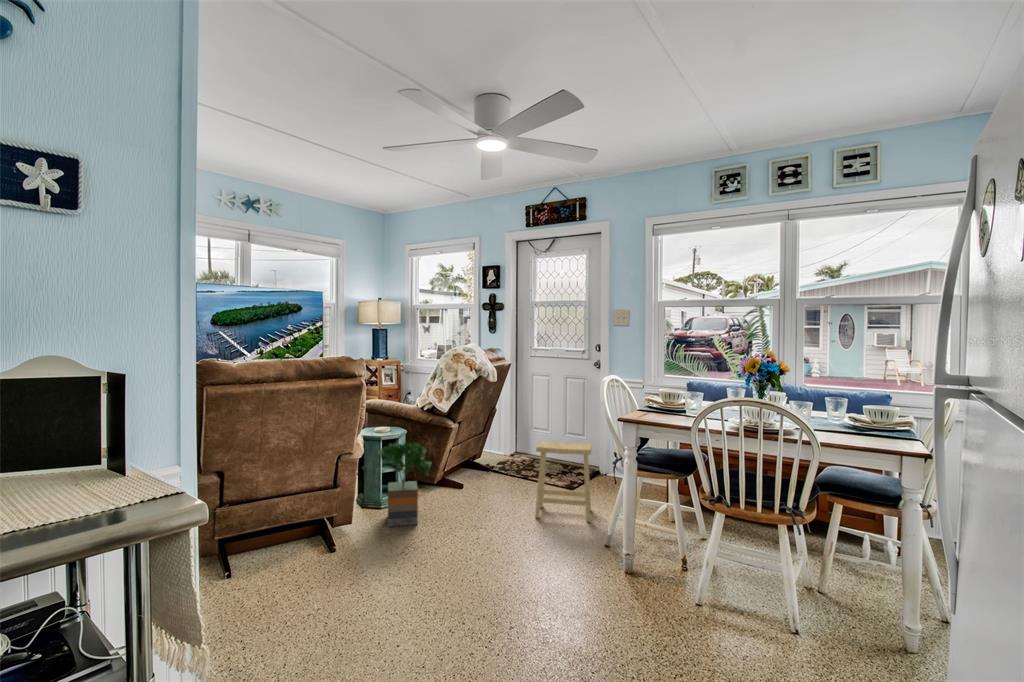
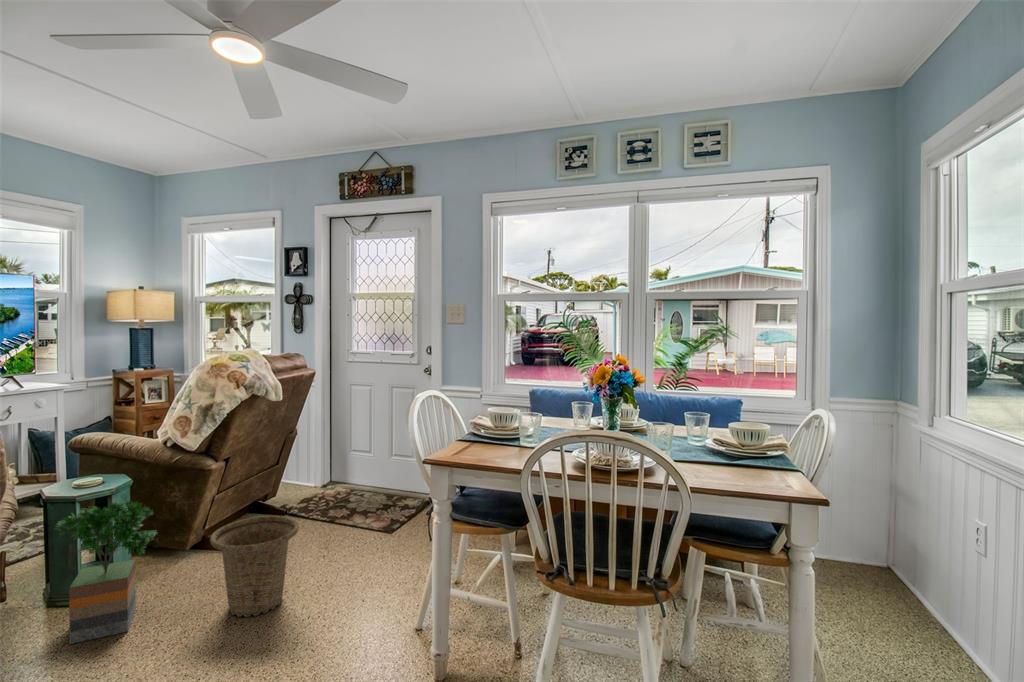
footstool: present [535,441,592,522] -> none [326,480,408,591]
basket: none [464,461,518,526] -> present [210,516,299,617]

